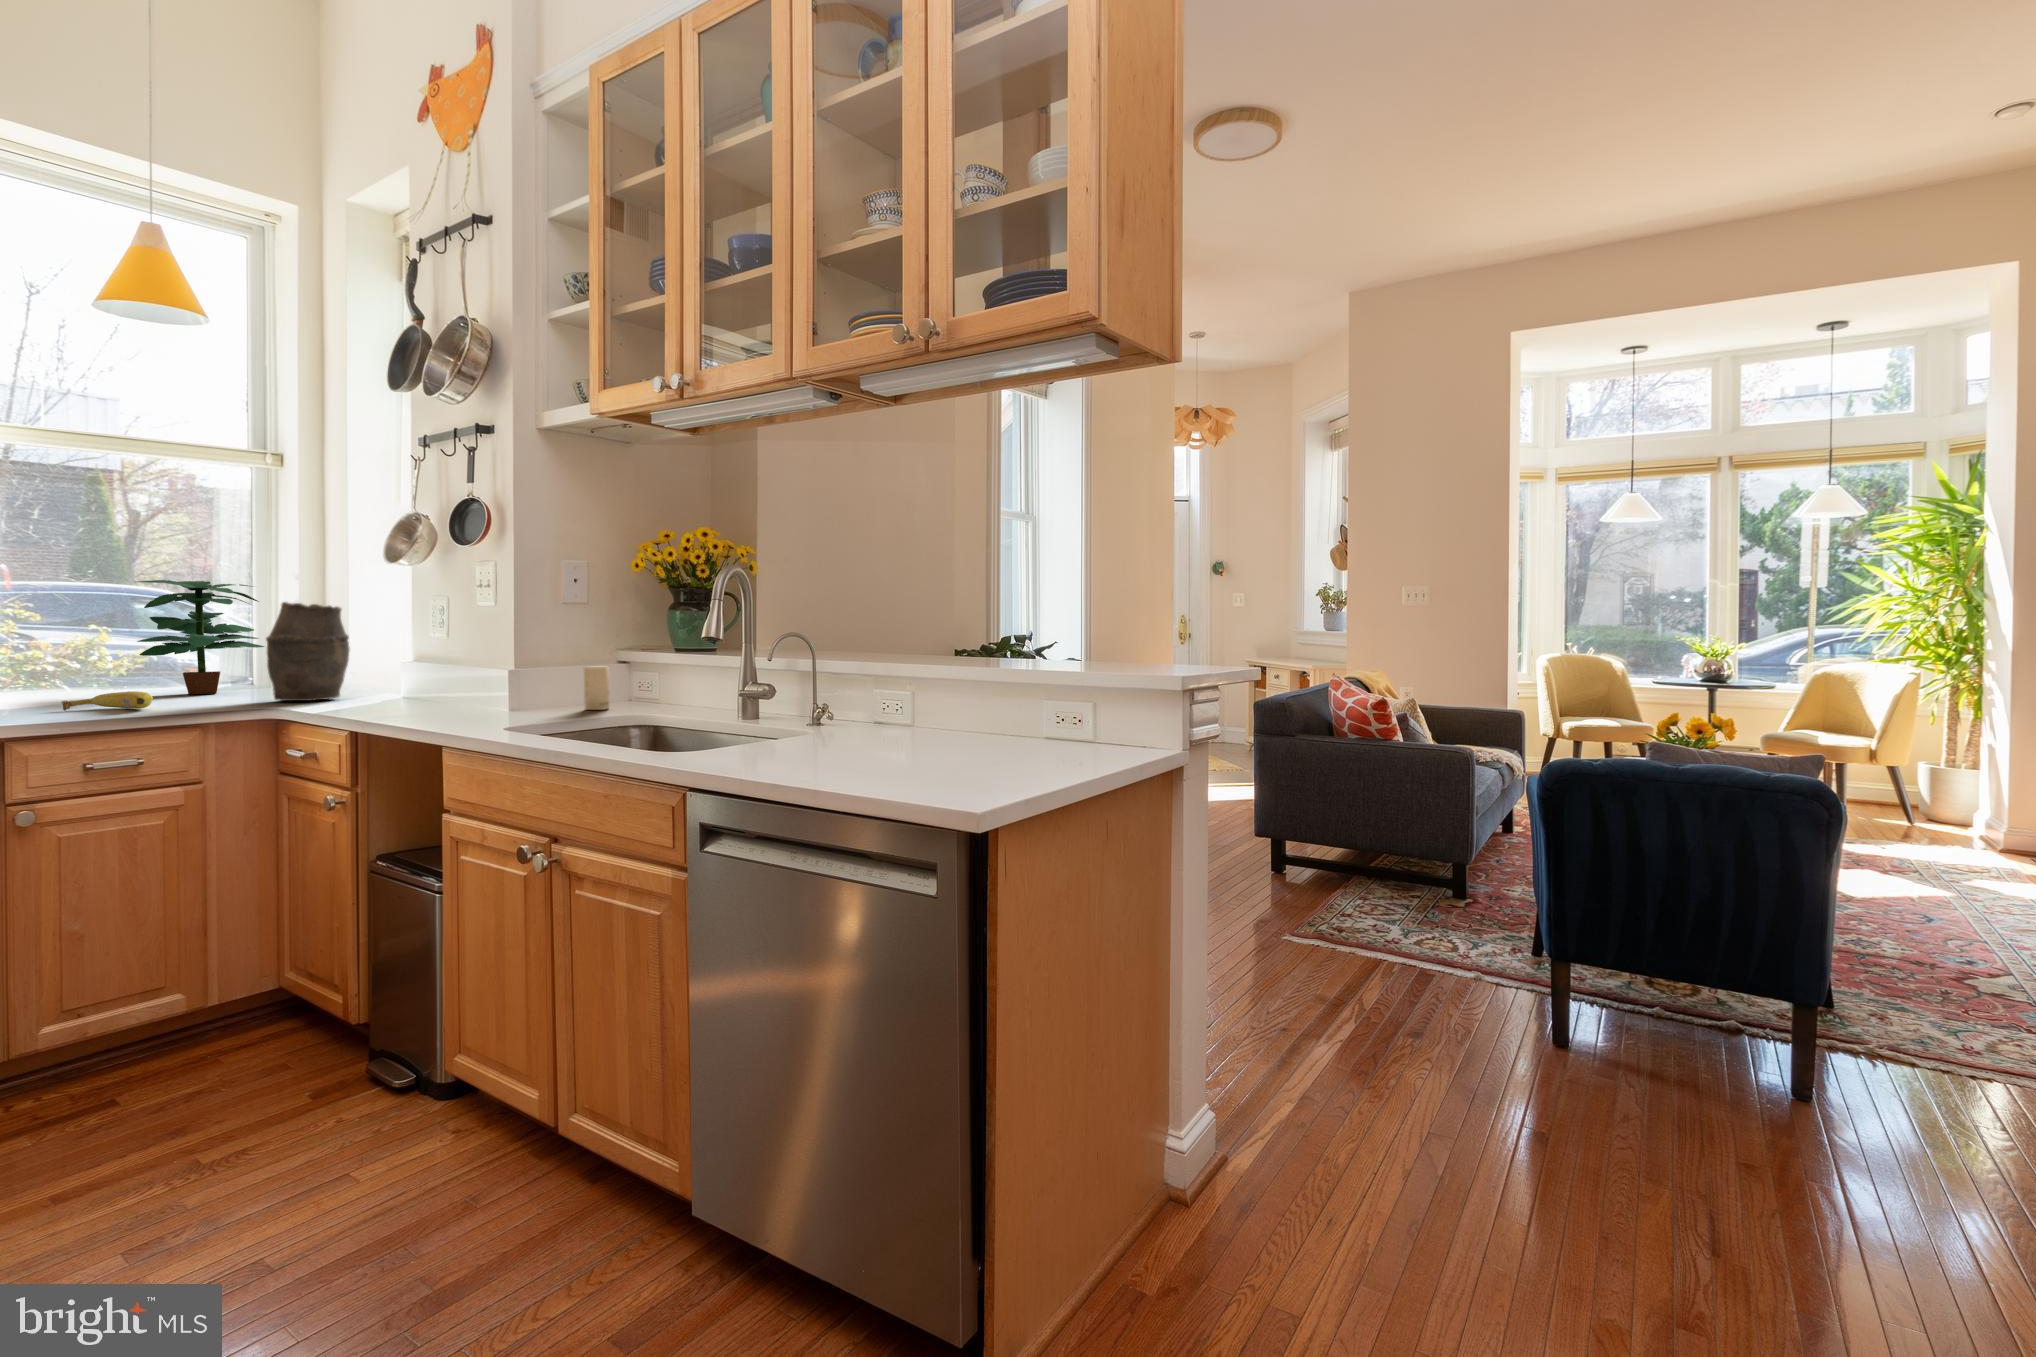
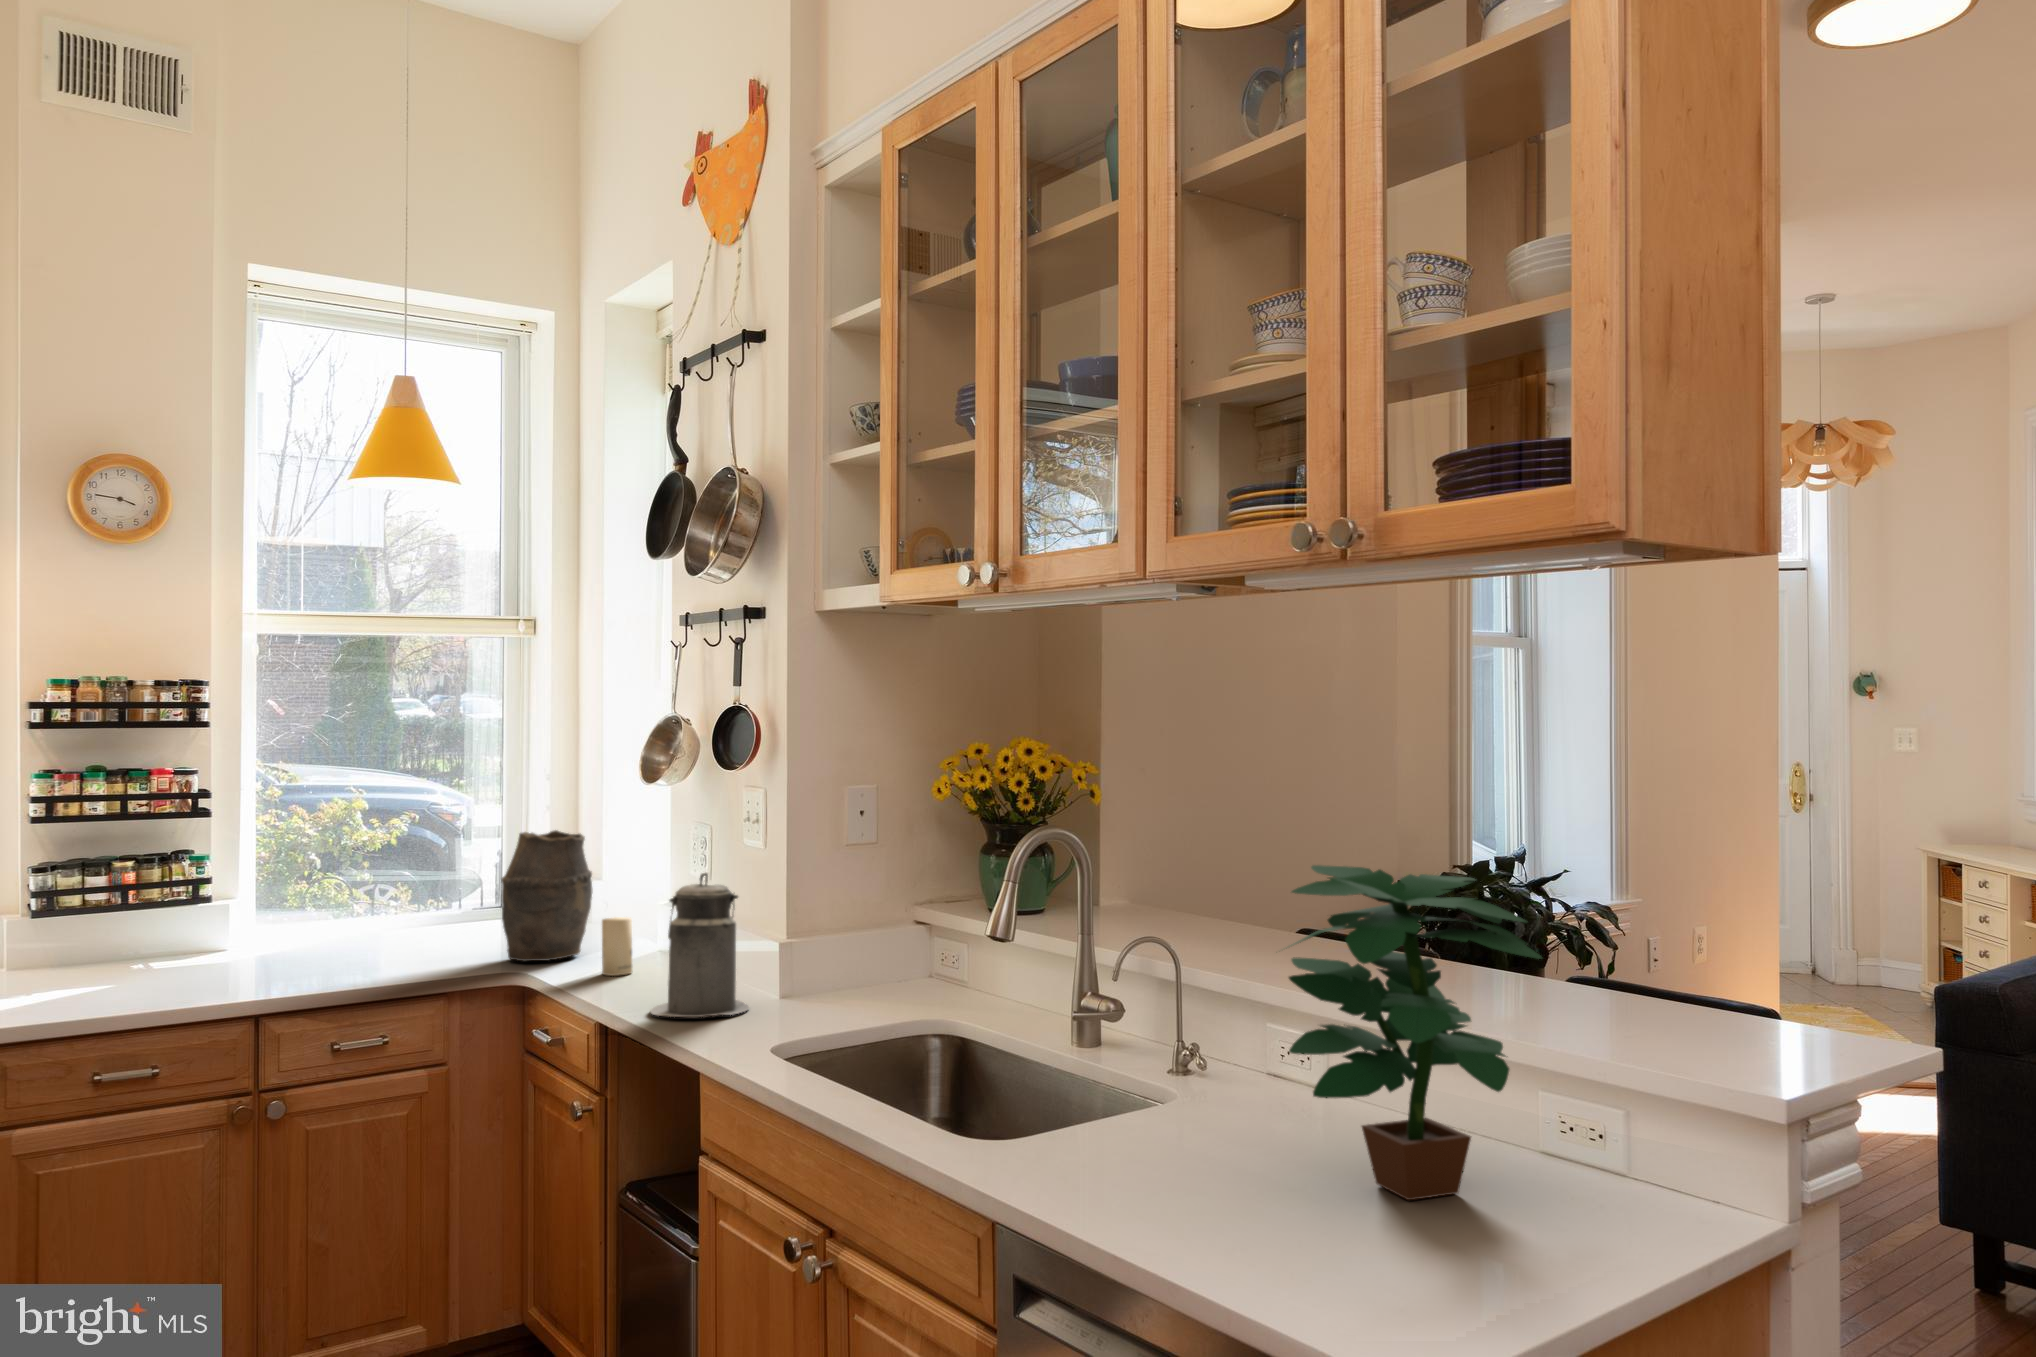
potted plant: present [136,580,264,694] -> present [1289,865,1542,1200]
canister: none [402,614,486,718] -> present [650,873,749,1017]
candle: present [584,667,609,710] -> present [602,917,632,976]
fruit: present [61,691,153,711] -> none [292,952,382,976]

